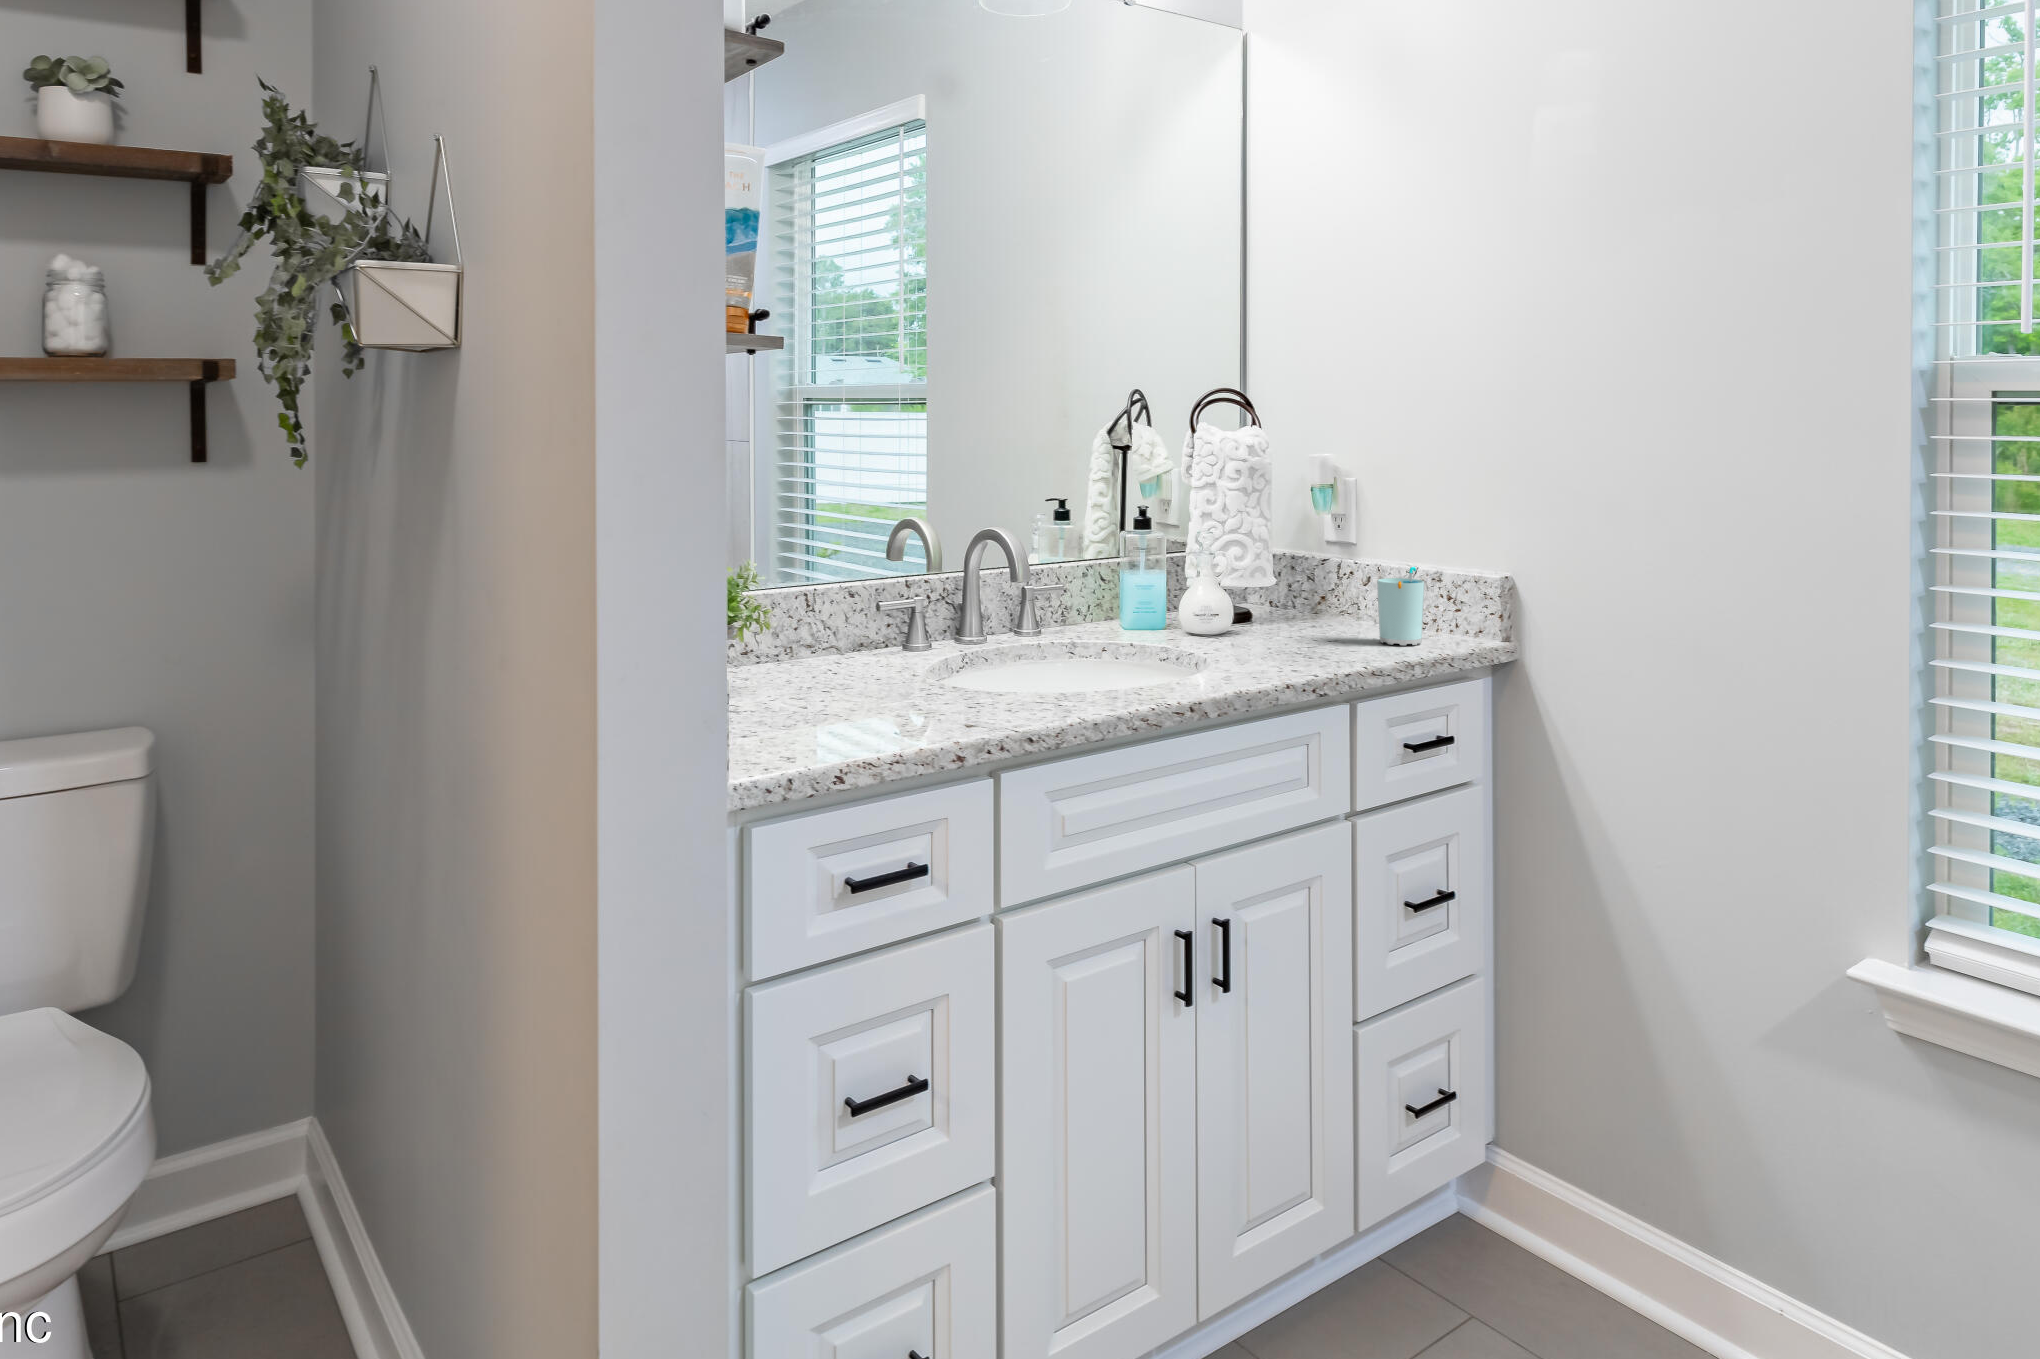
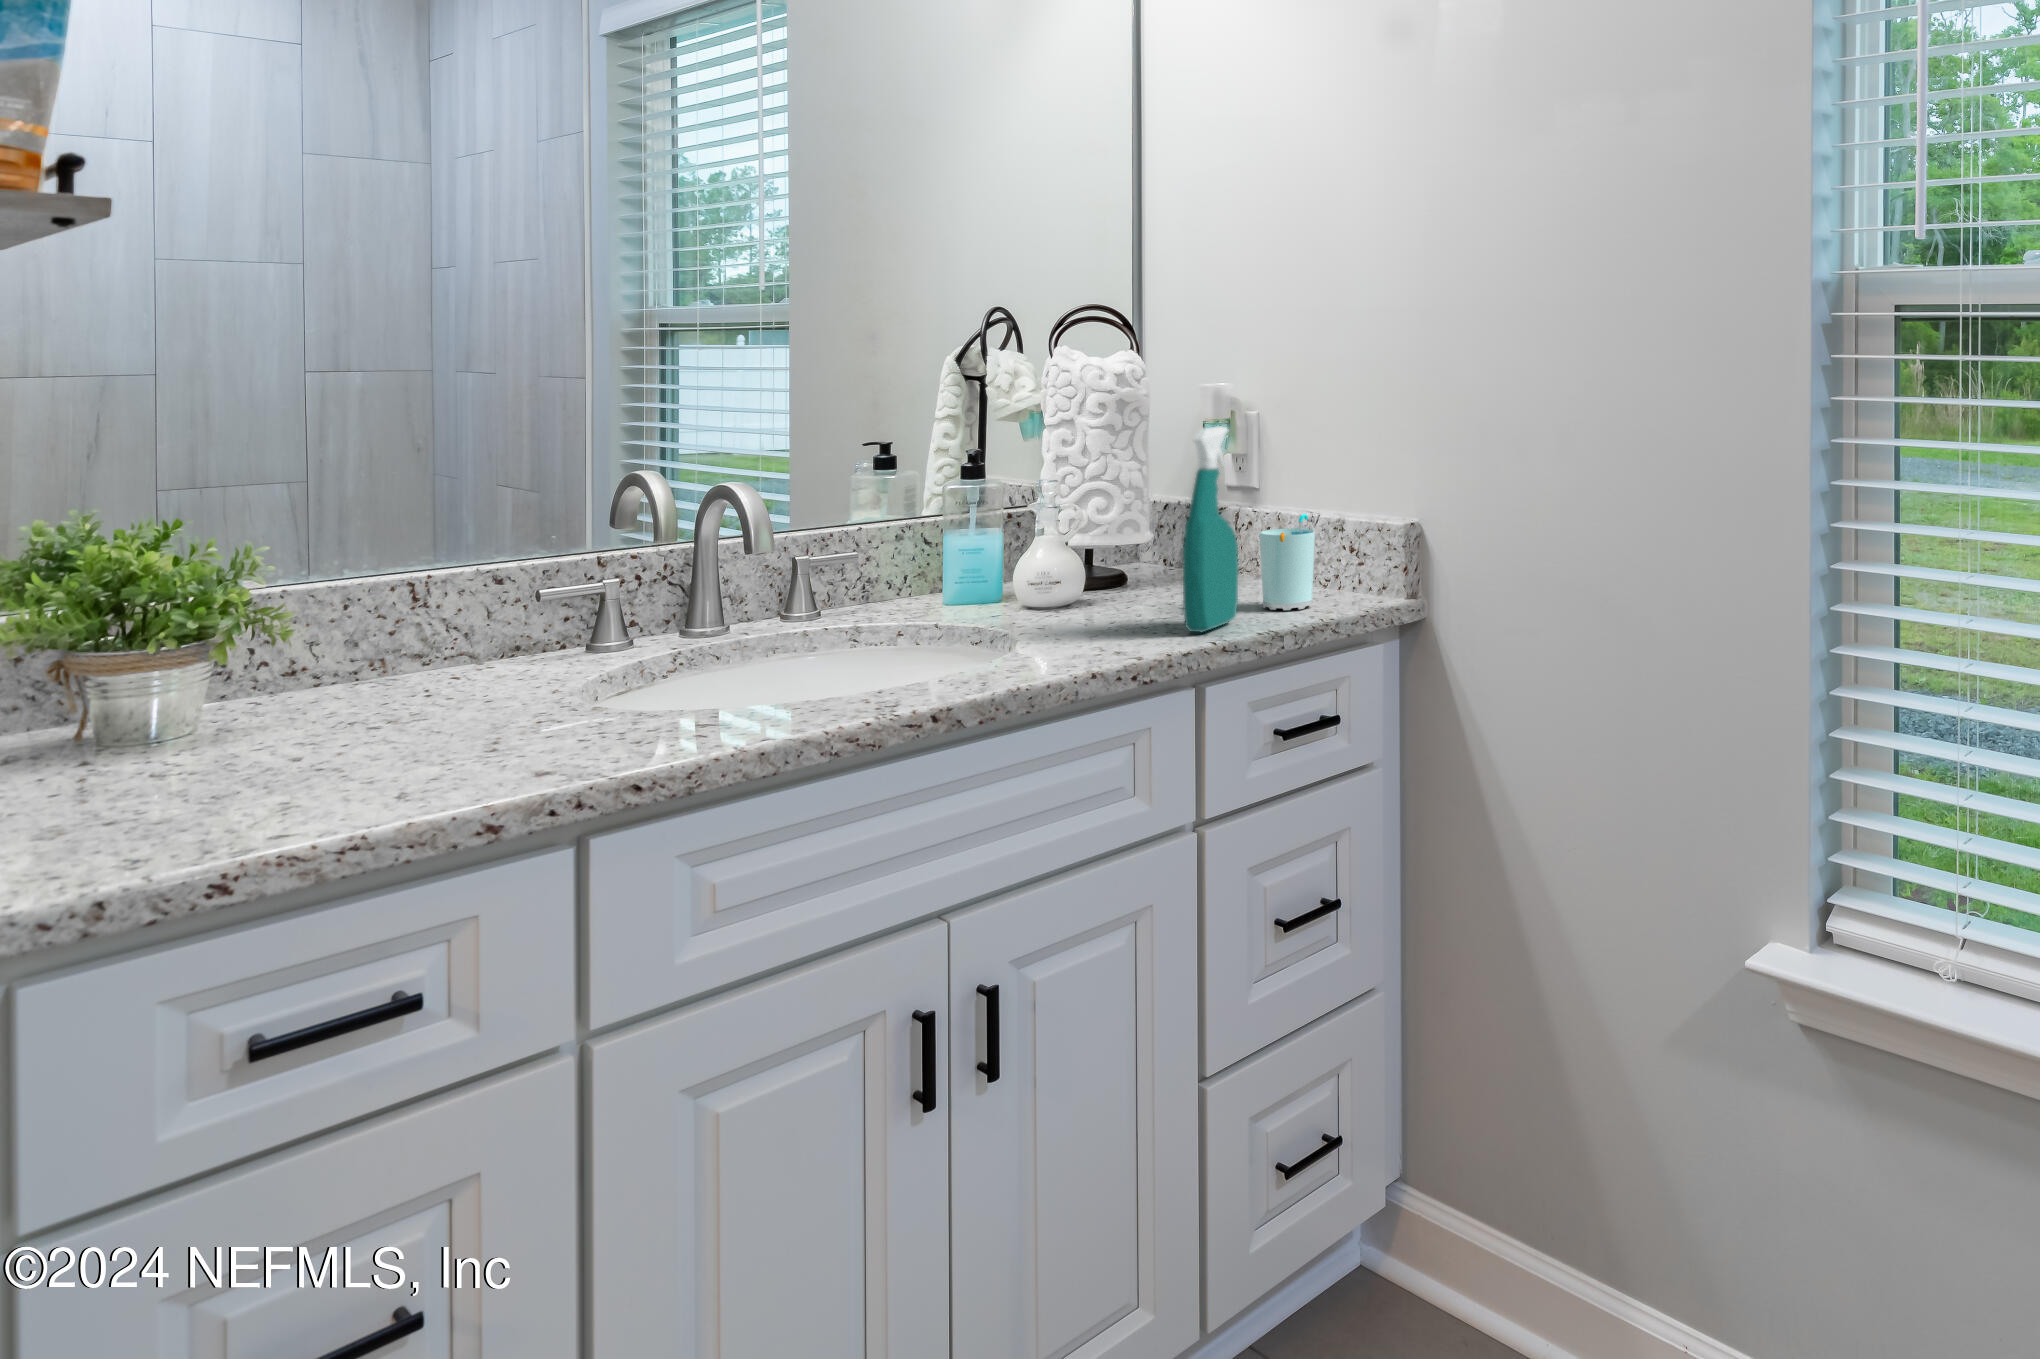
spray bottle: none [1333,493,1370,659] -> present [1183,426,1238,632]

